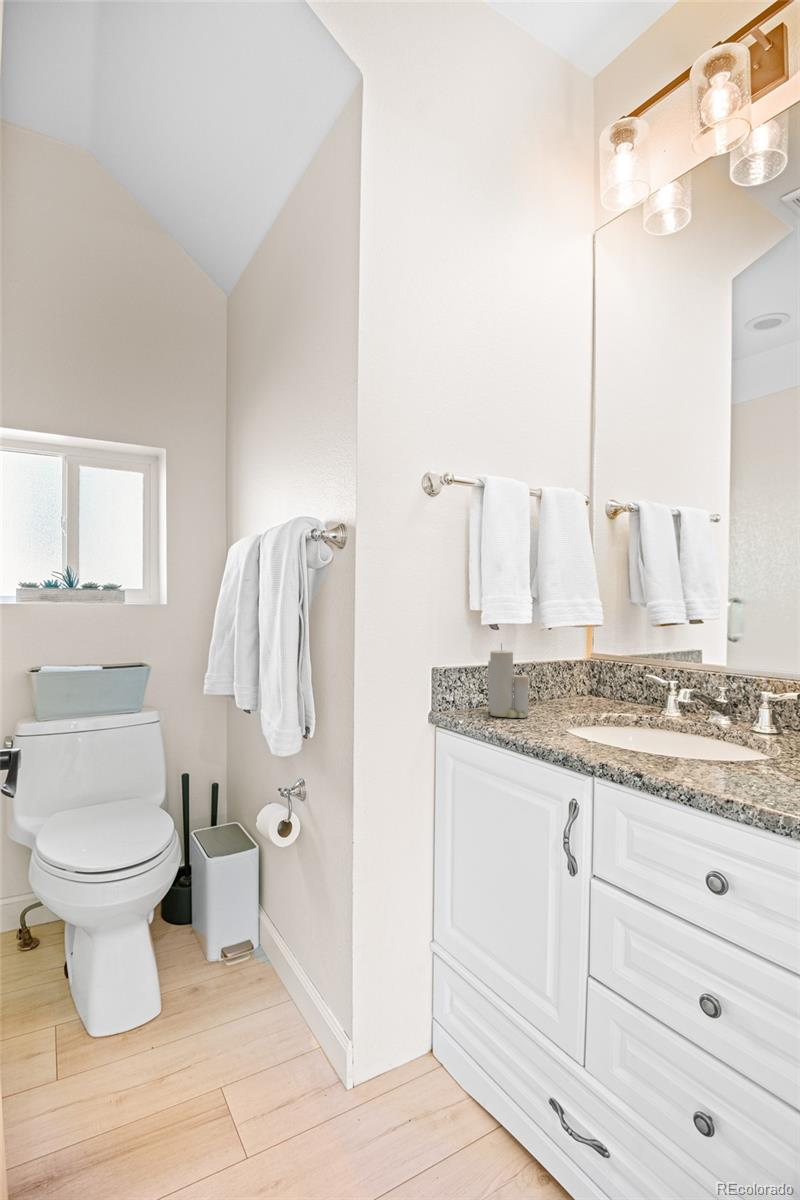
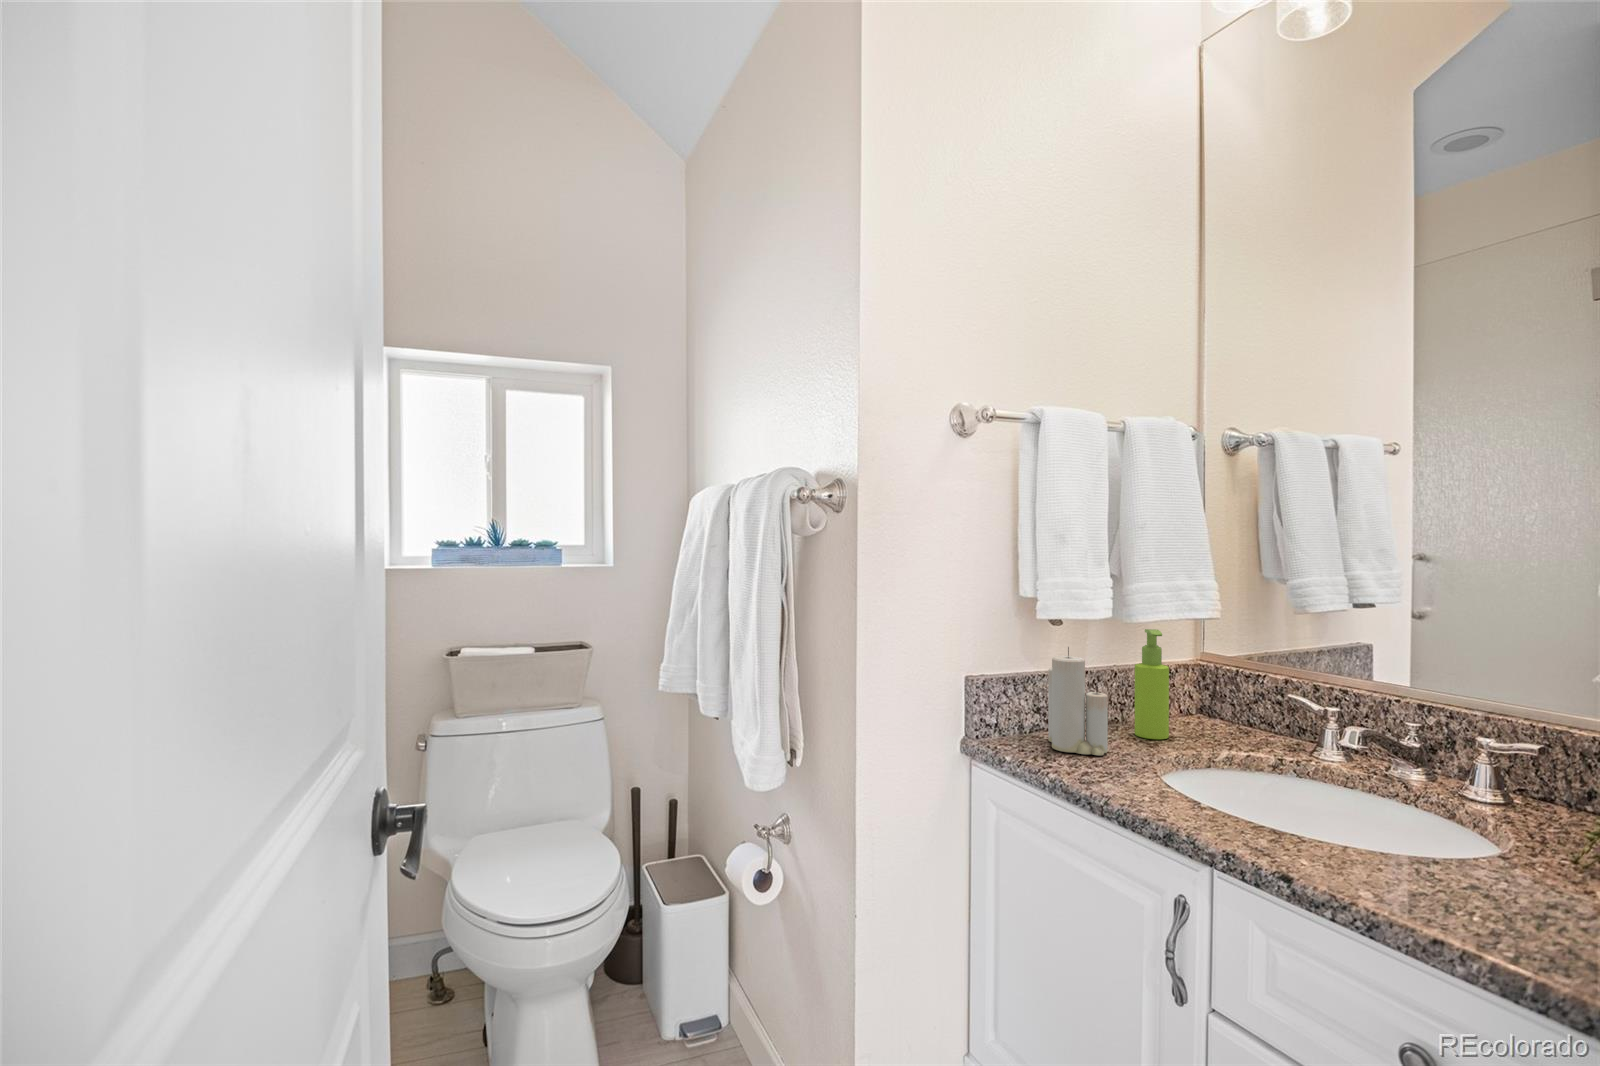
soap dispenser: none [547,633,569,709] -> present [1135,629,1169,739]

